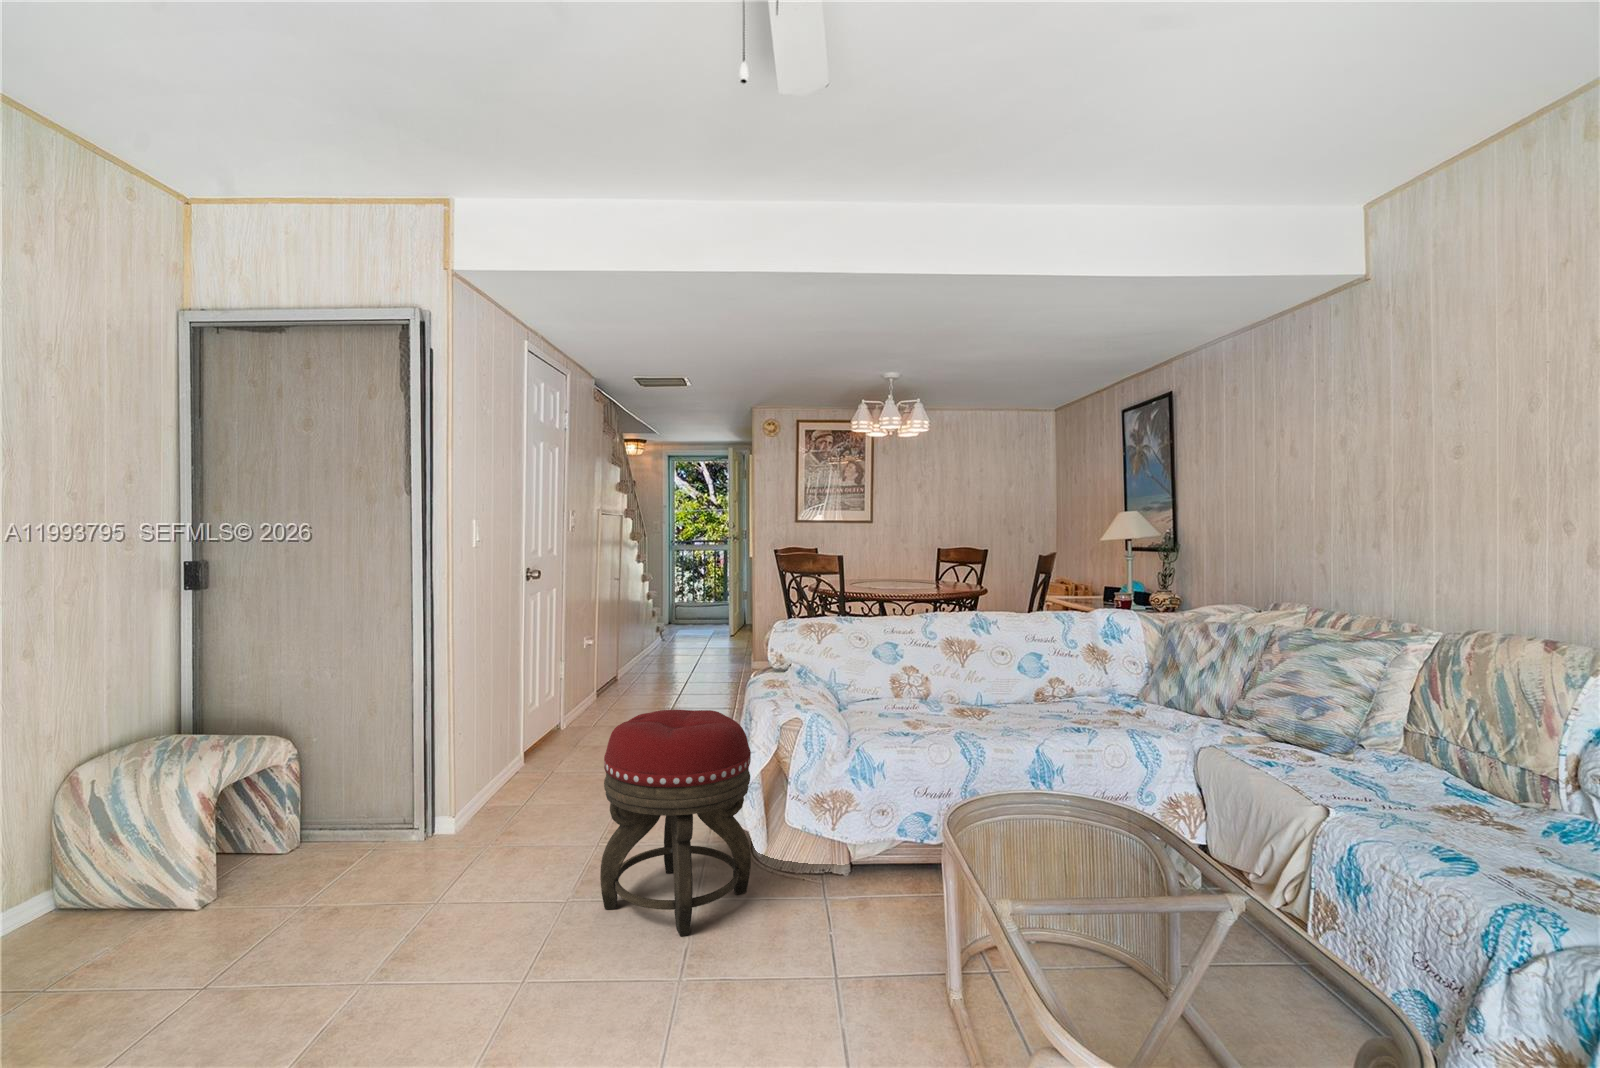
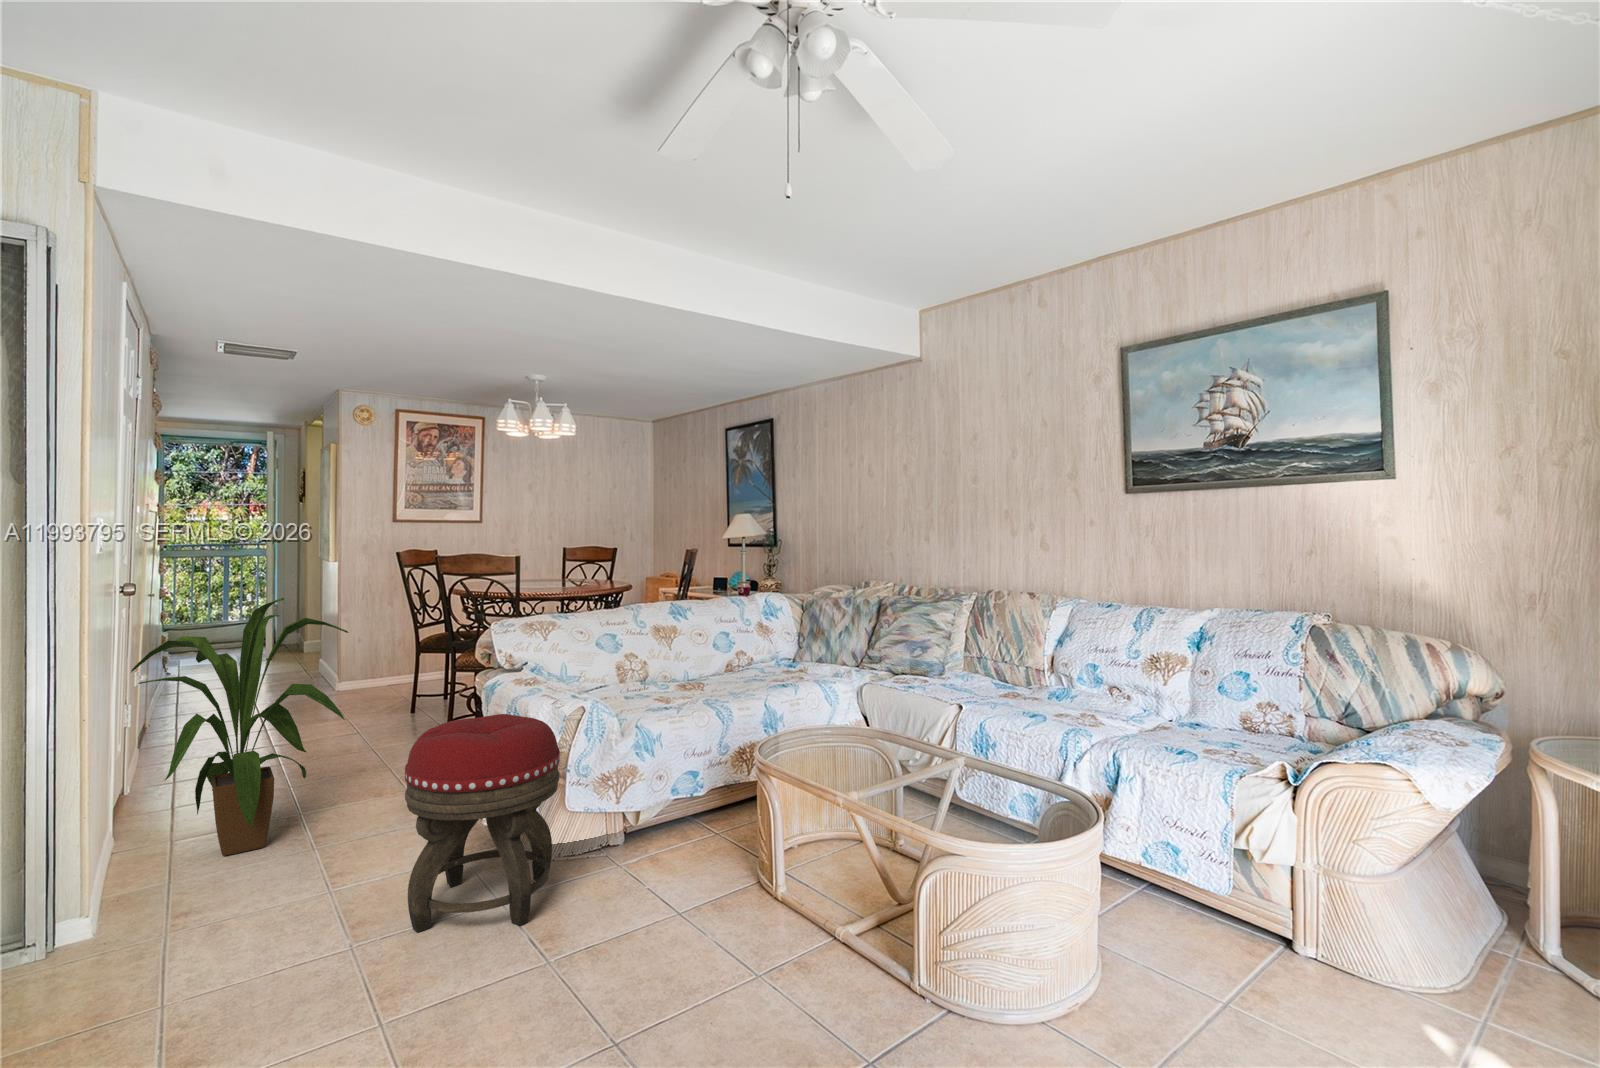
house plant: none [512,582,656,793] -> present [131,598,349,856]

